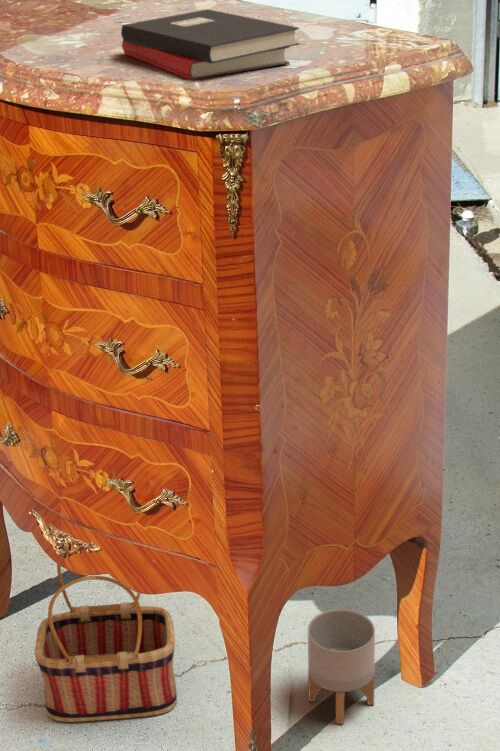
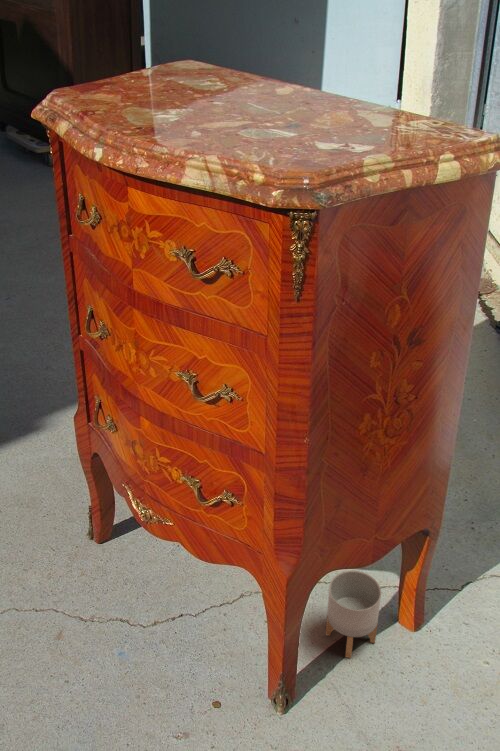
hardback book: present [121,9,299,80] -> none [209,95,367,158]
basket: present [35,563,177,722] -> none [122,497,228,637]

